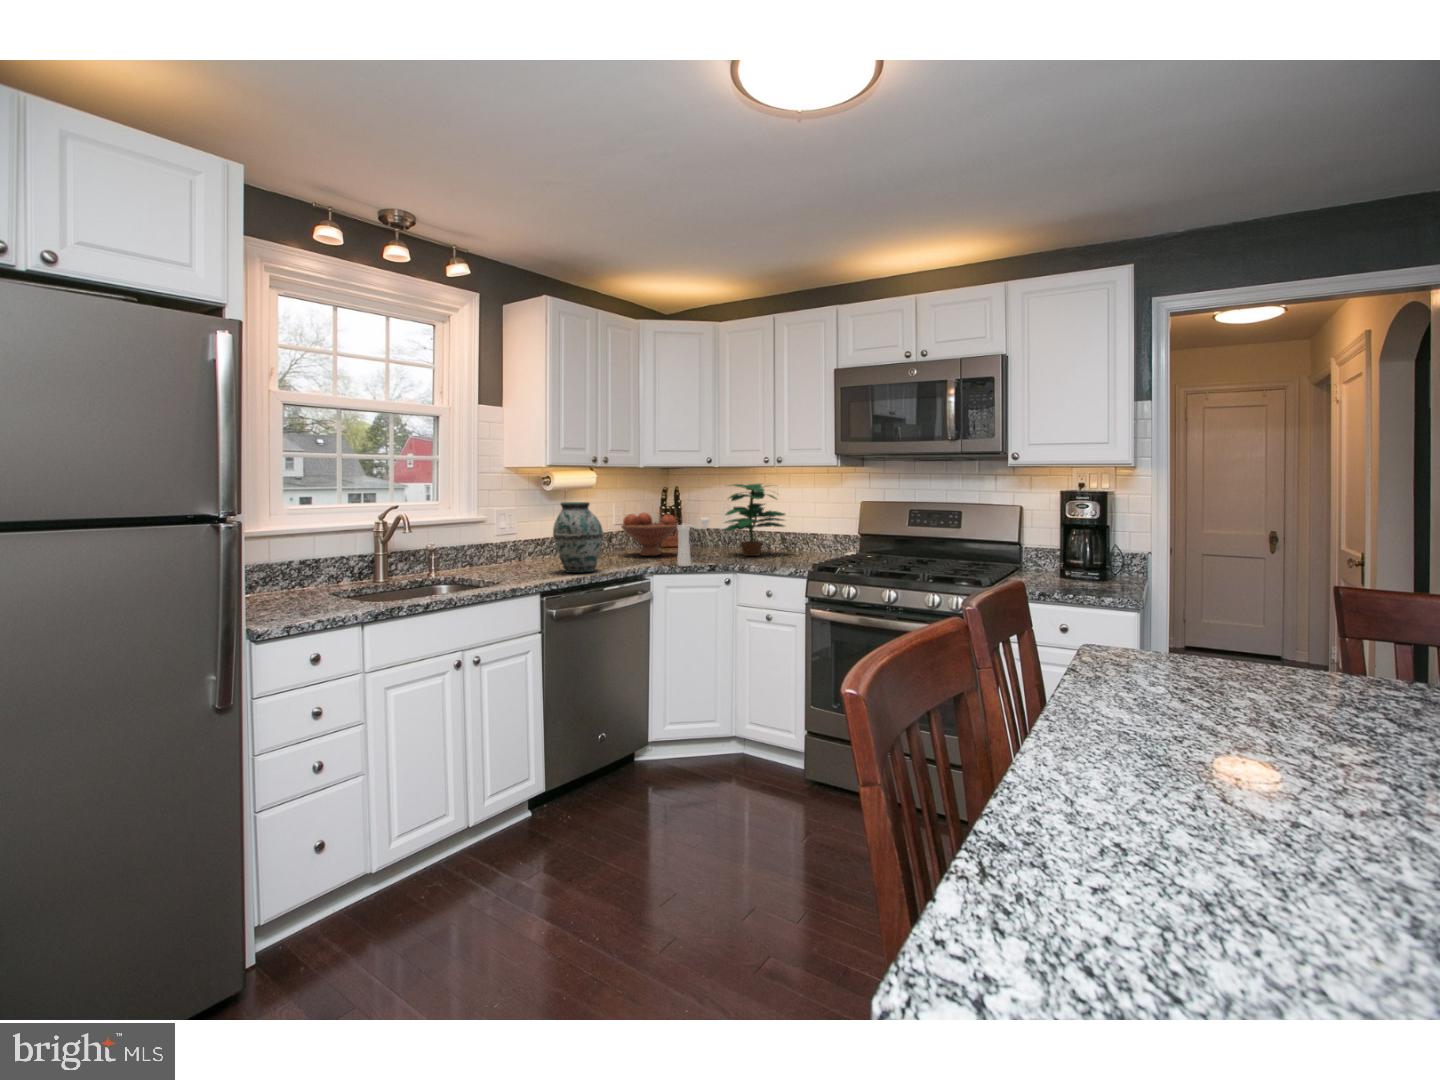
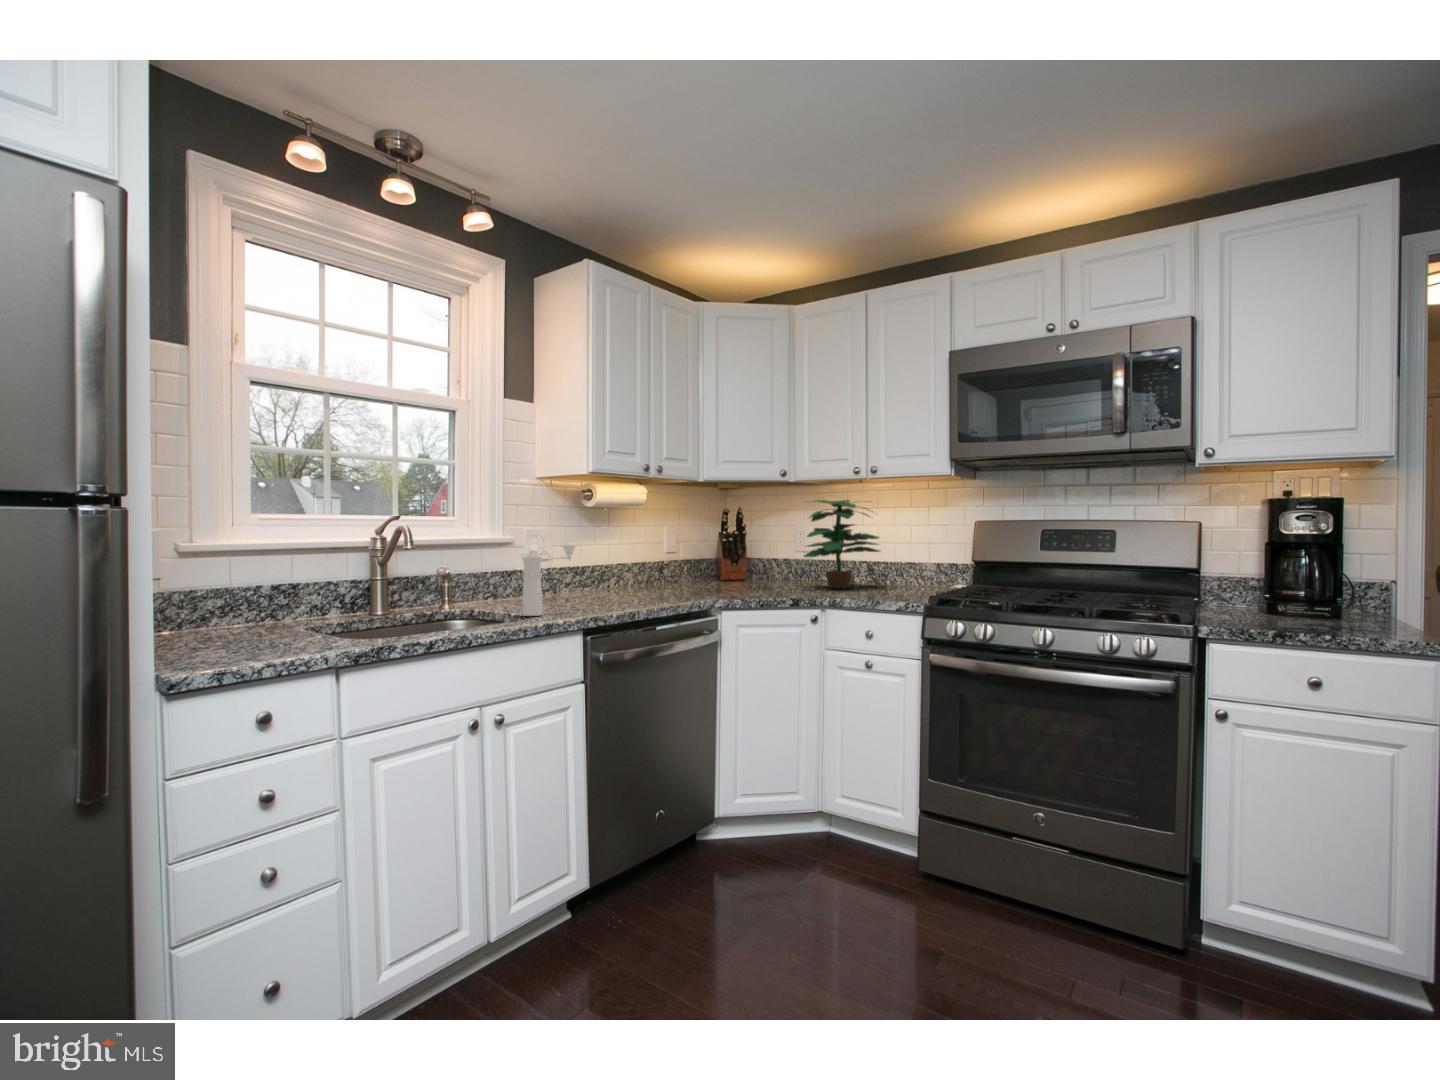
vase: present [553,502,603,573] -> none [597,515,661,606]
fruit bowl: present [621,513,678,556] -> none [677,536,747,588]
pepper mill: present [677,517,710,566] -> present [522,542,576,616]

